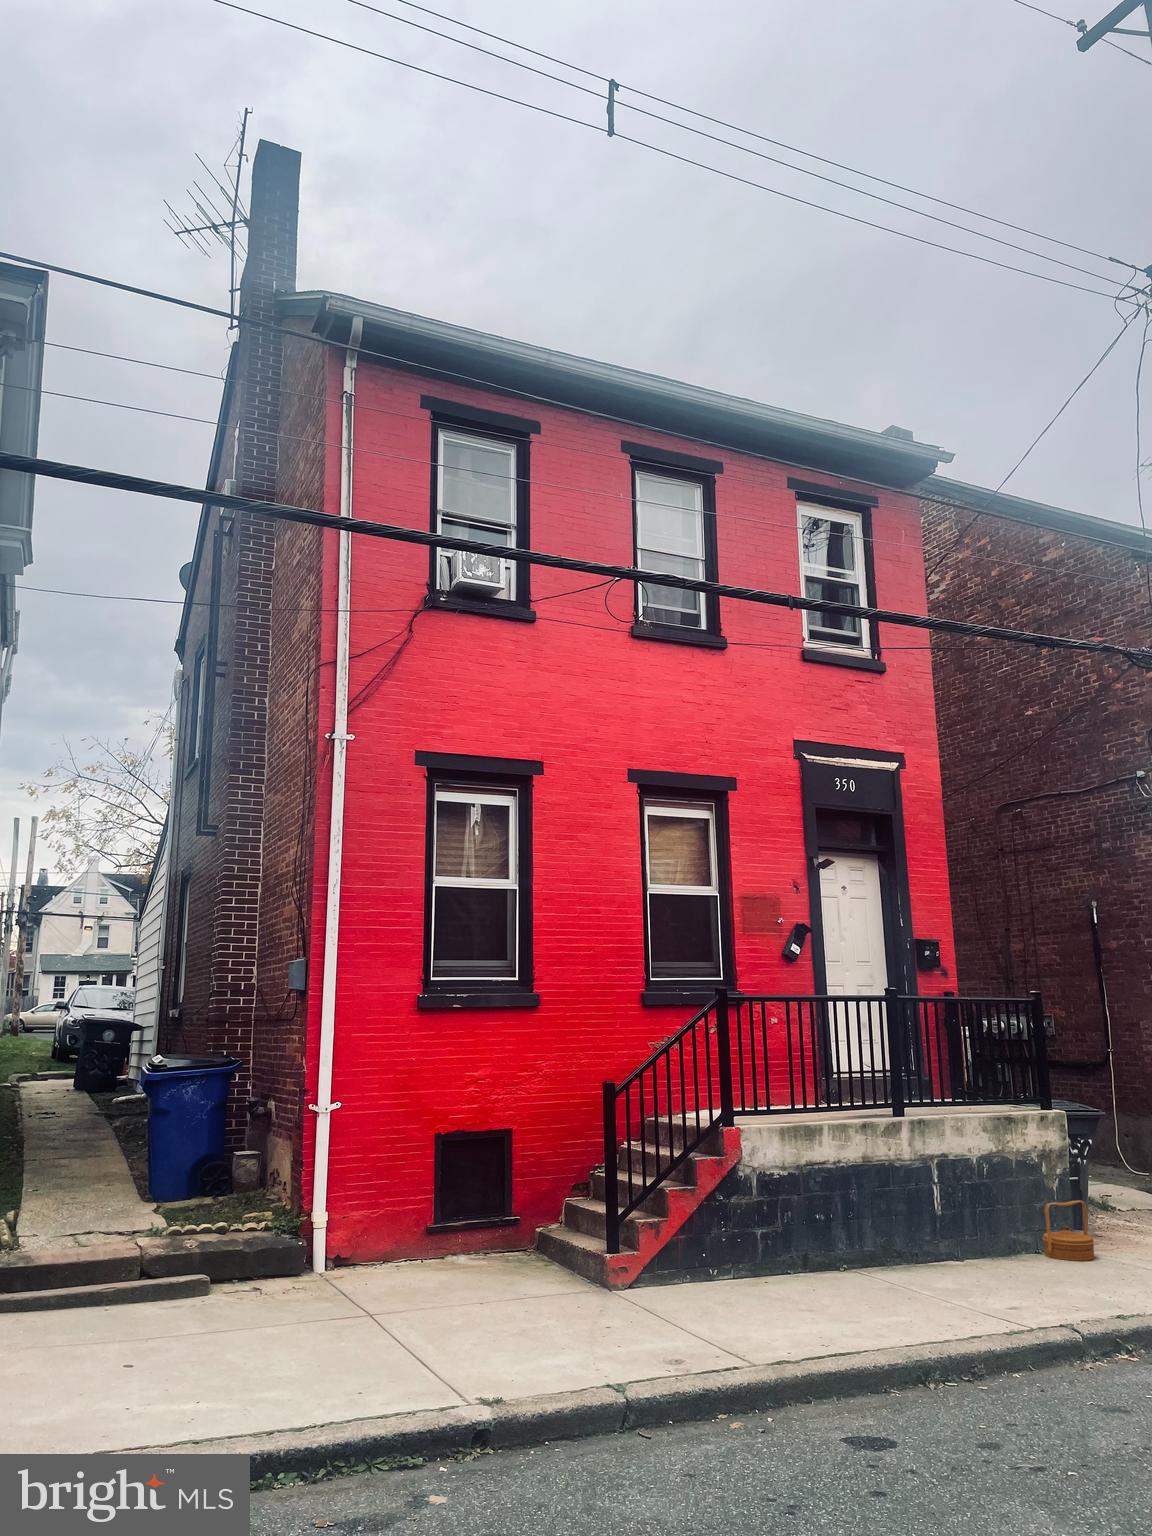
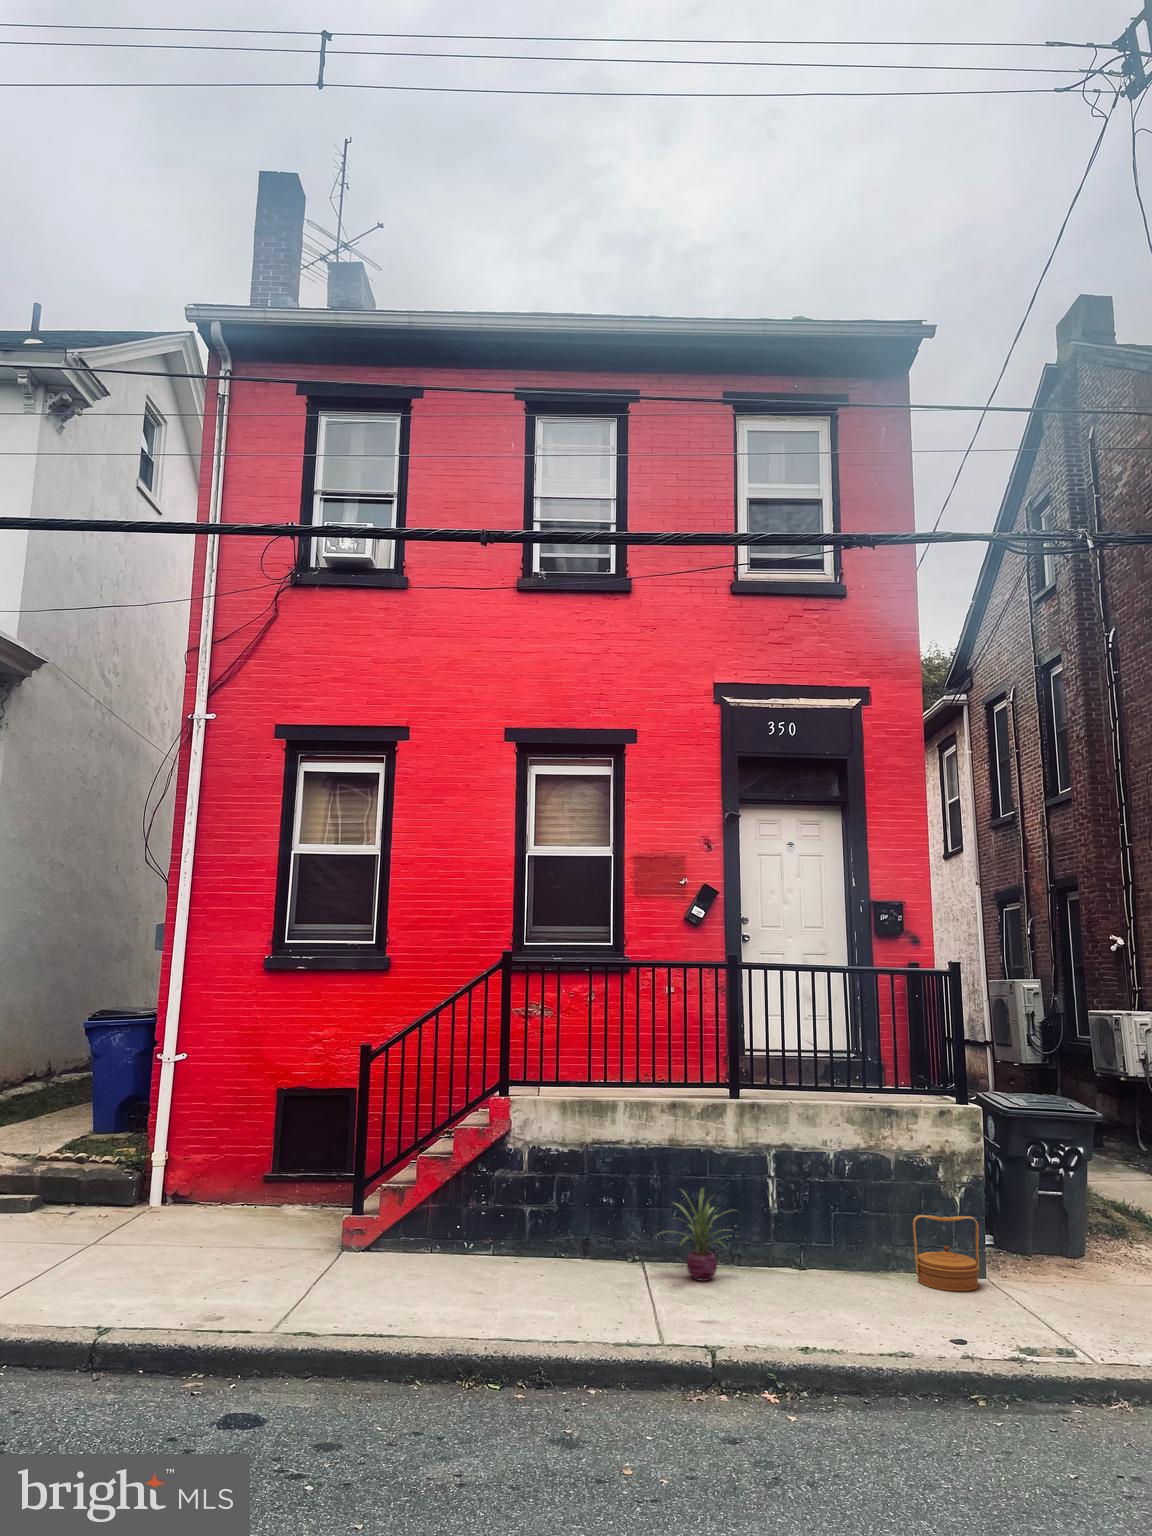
decorative plant: none [879,1196,953,1276] -> present [660,1188,732,1281]

